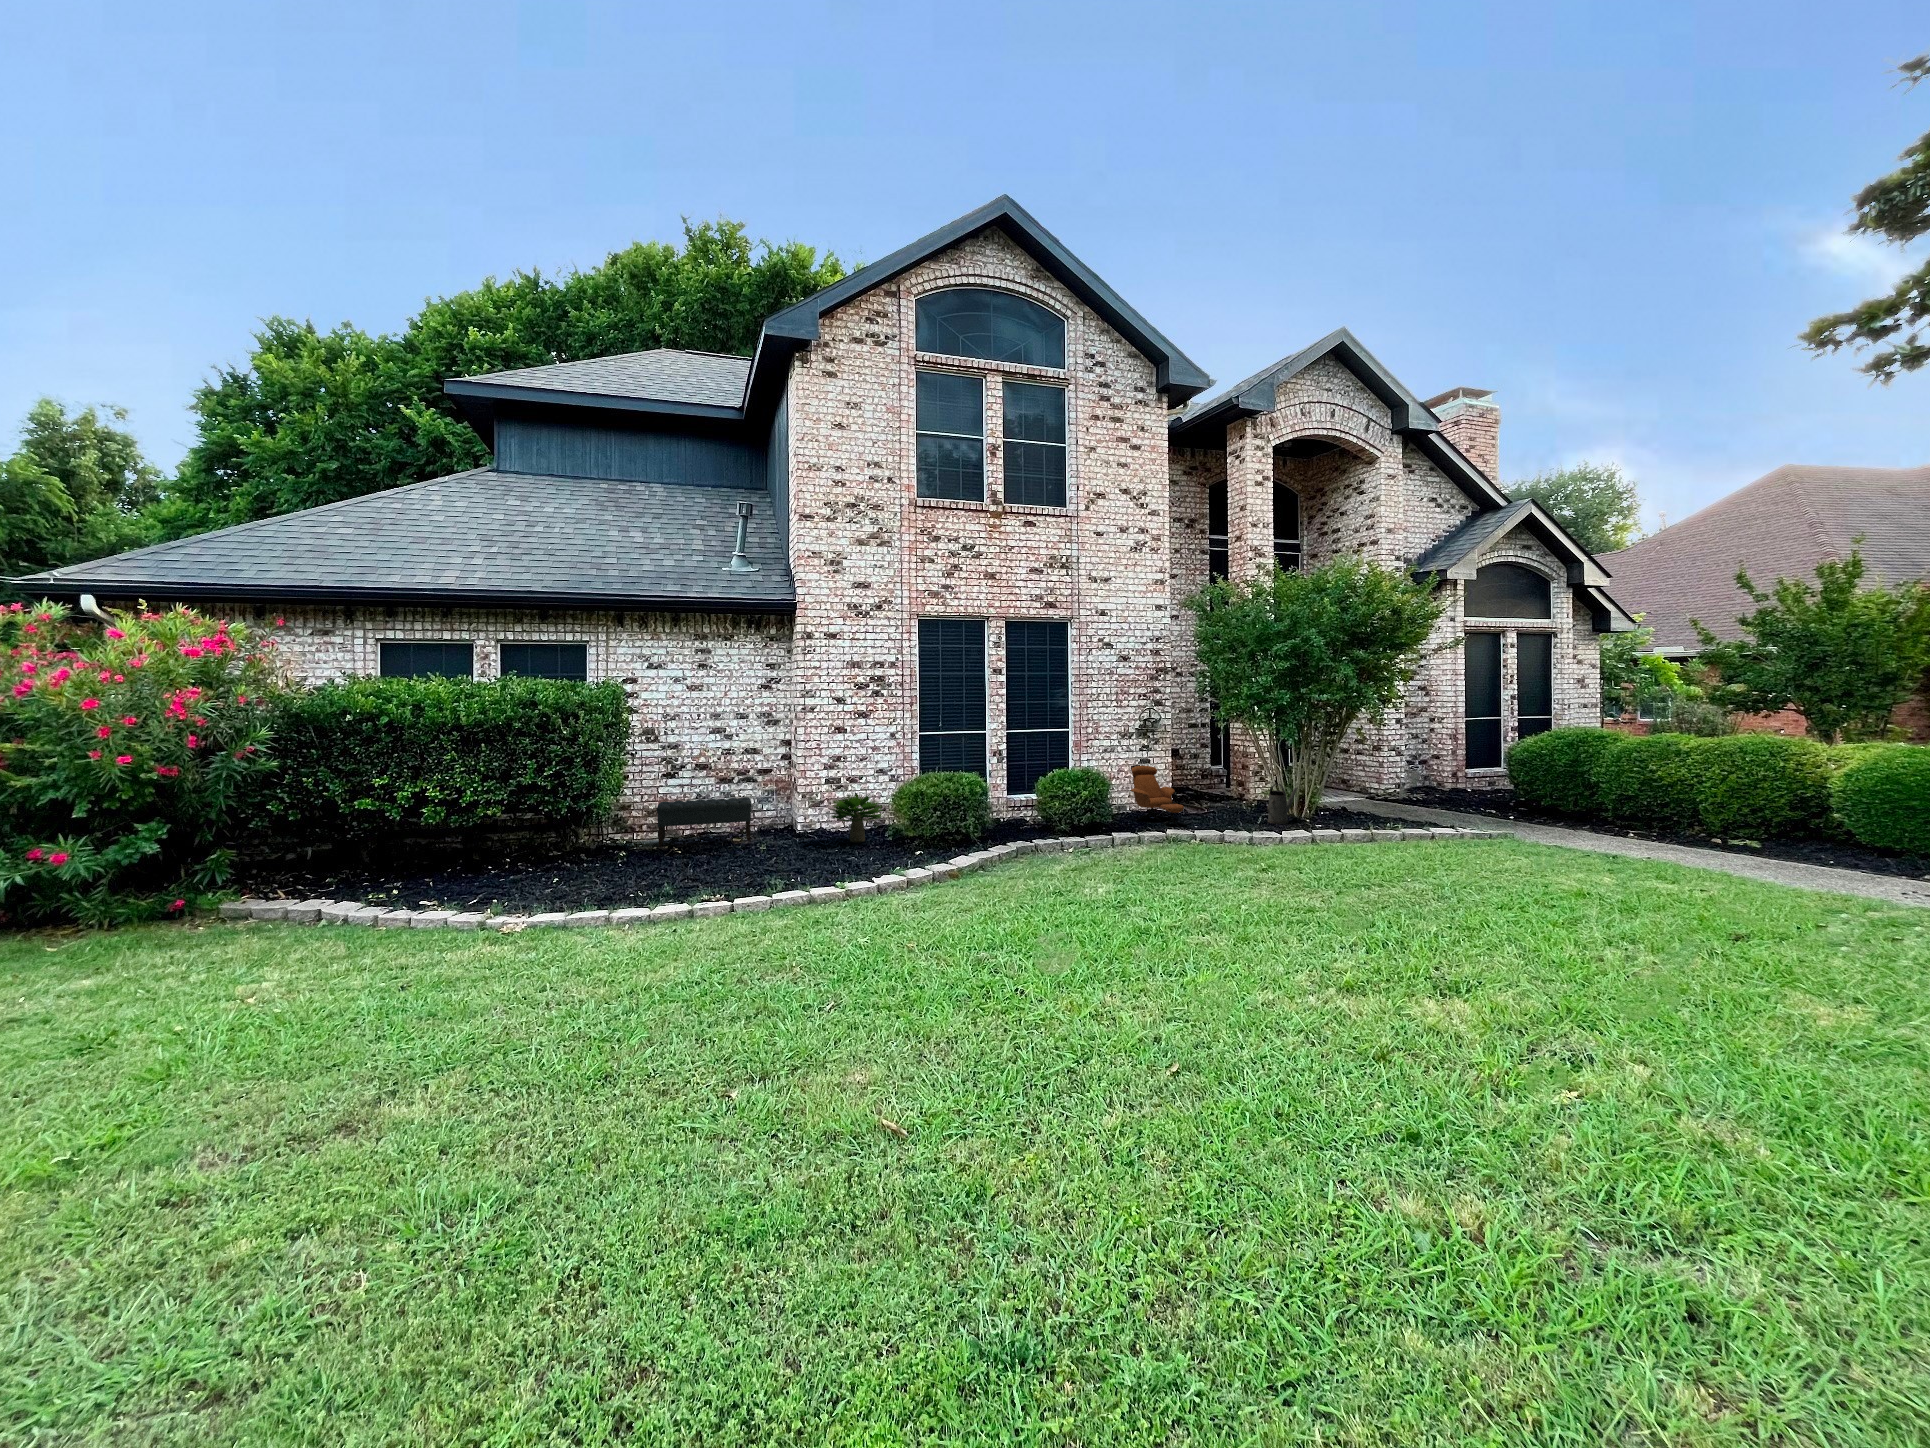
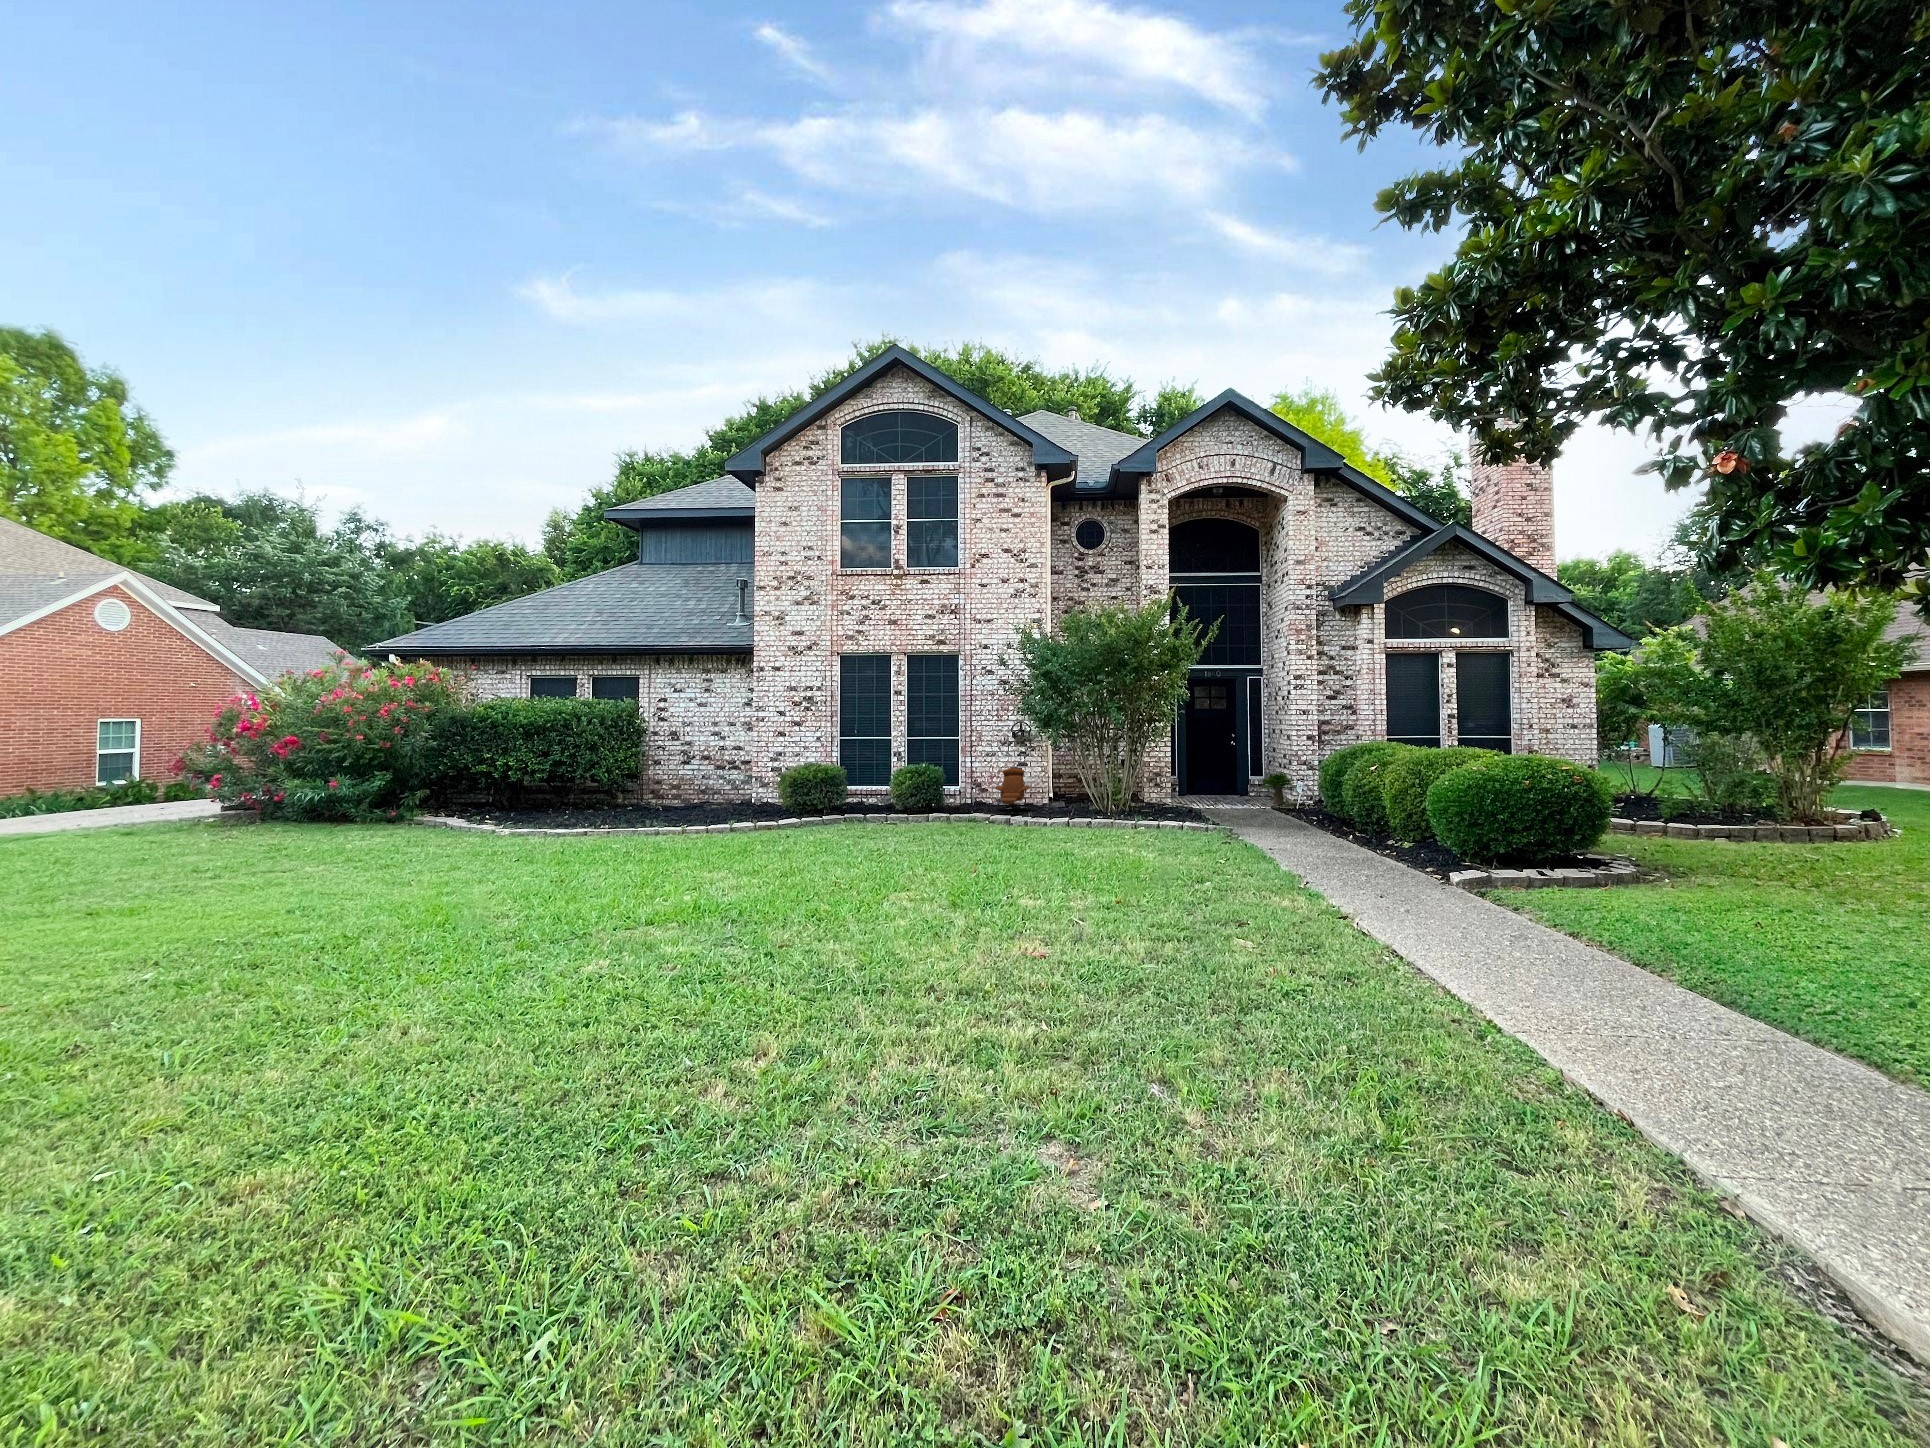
watering can: present [1267,784,1297,824] -> none [1081,785,1118,817]
potted plant: present [830,794,883,842] -> present [1261,773,1295,804]
bench: present [657,797,752,847] -> none [666,780,733,808]

